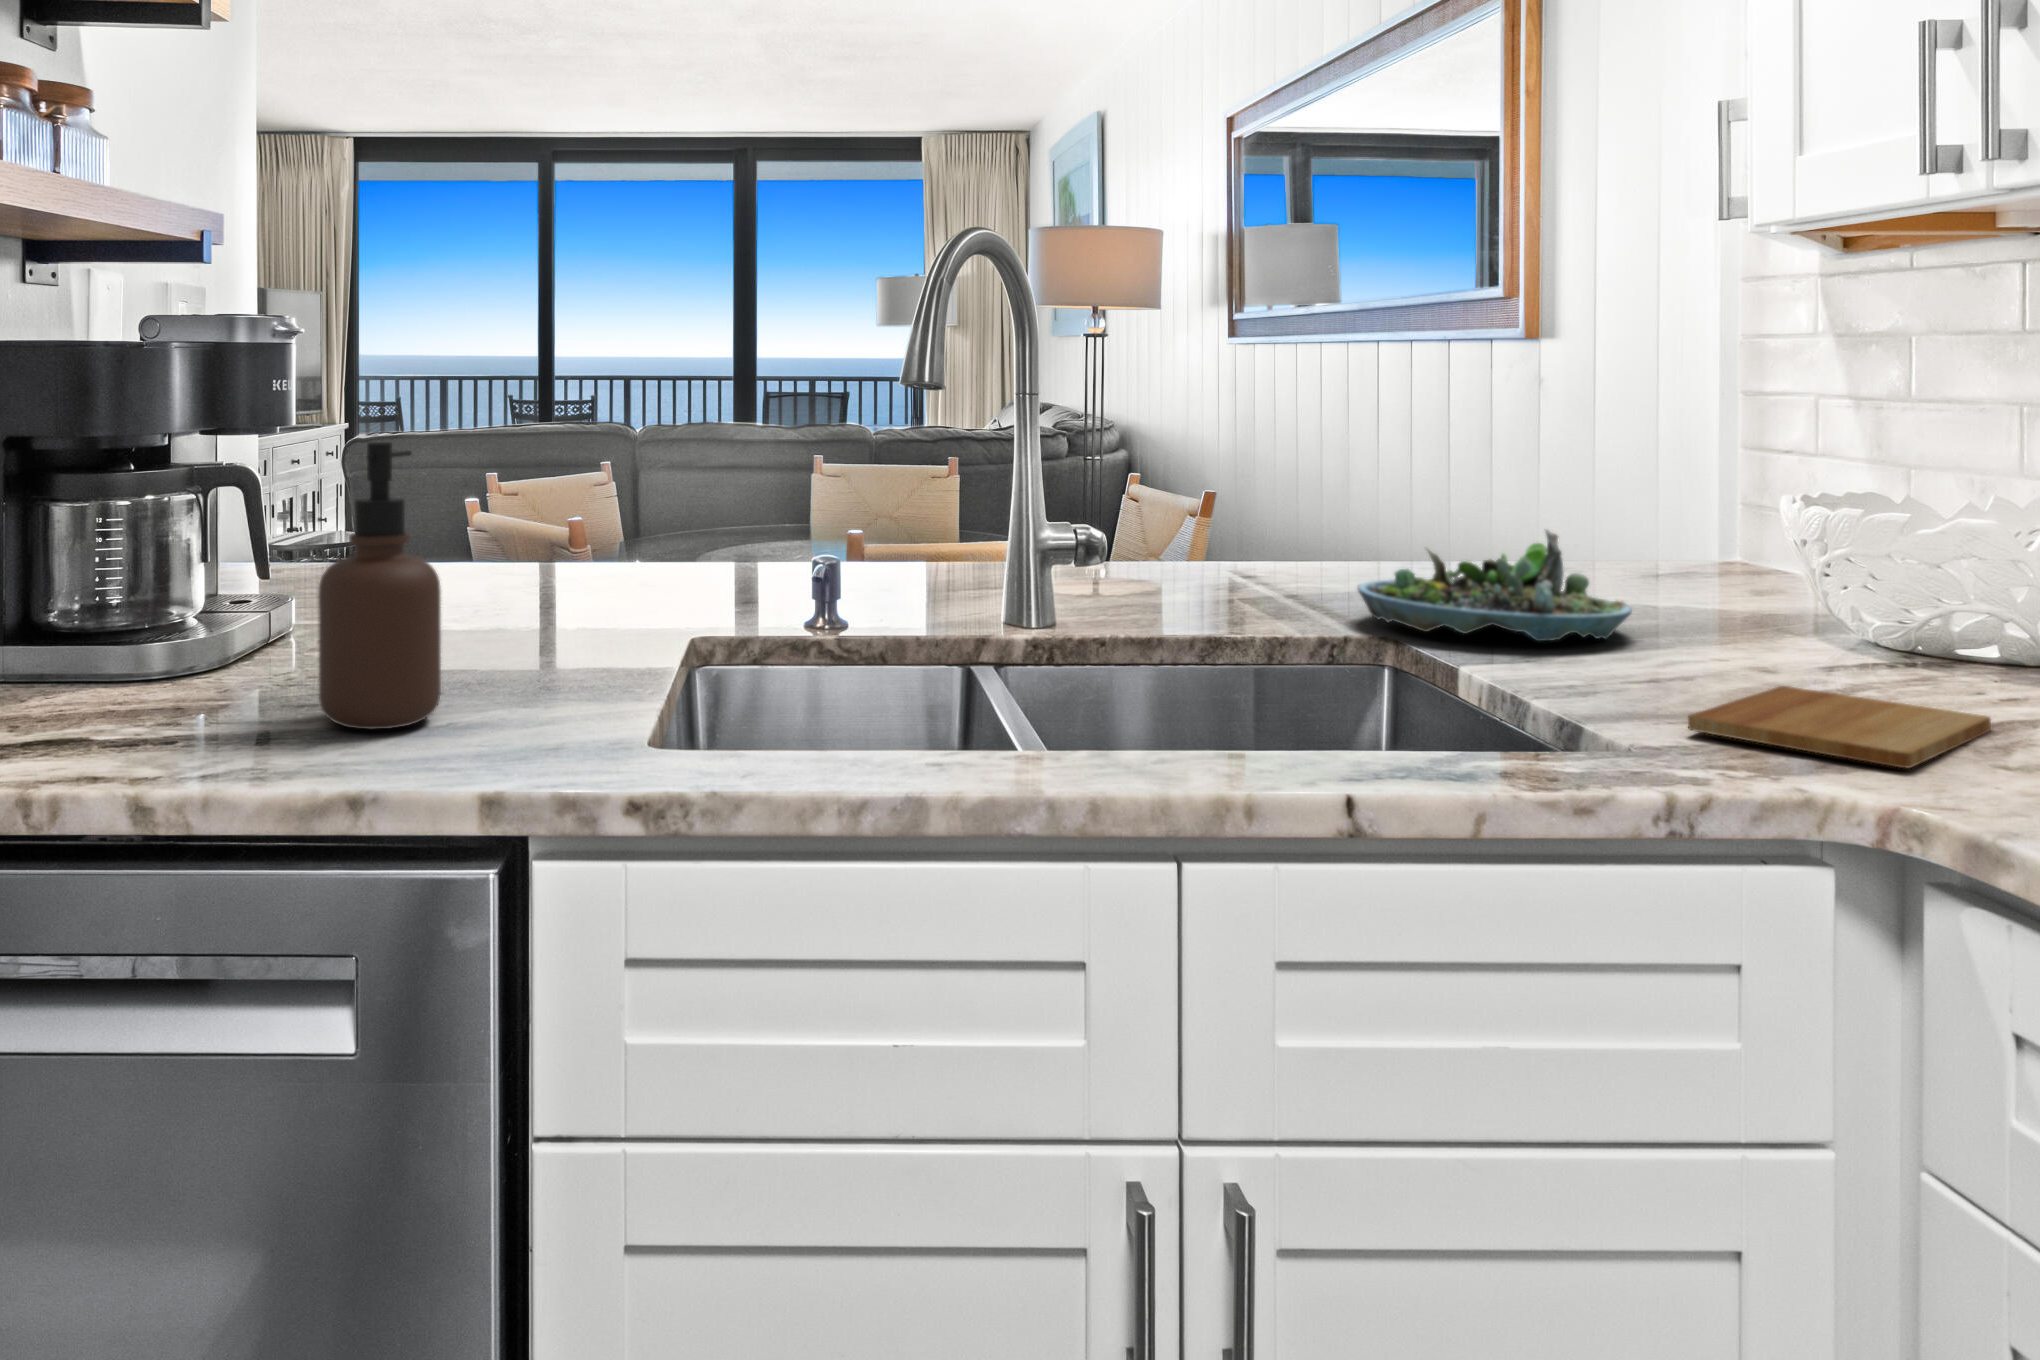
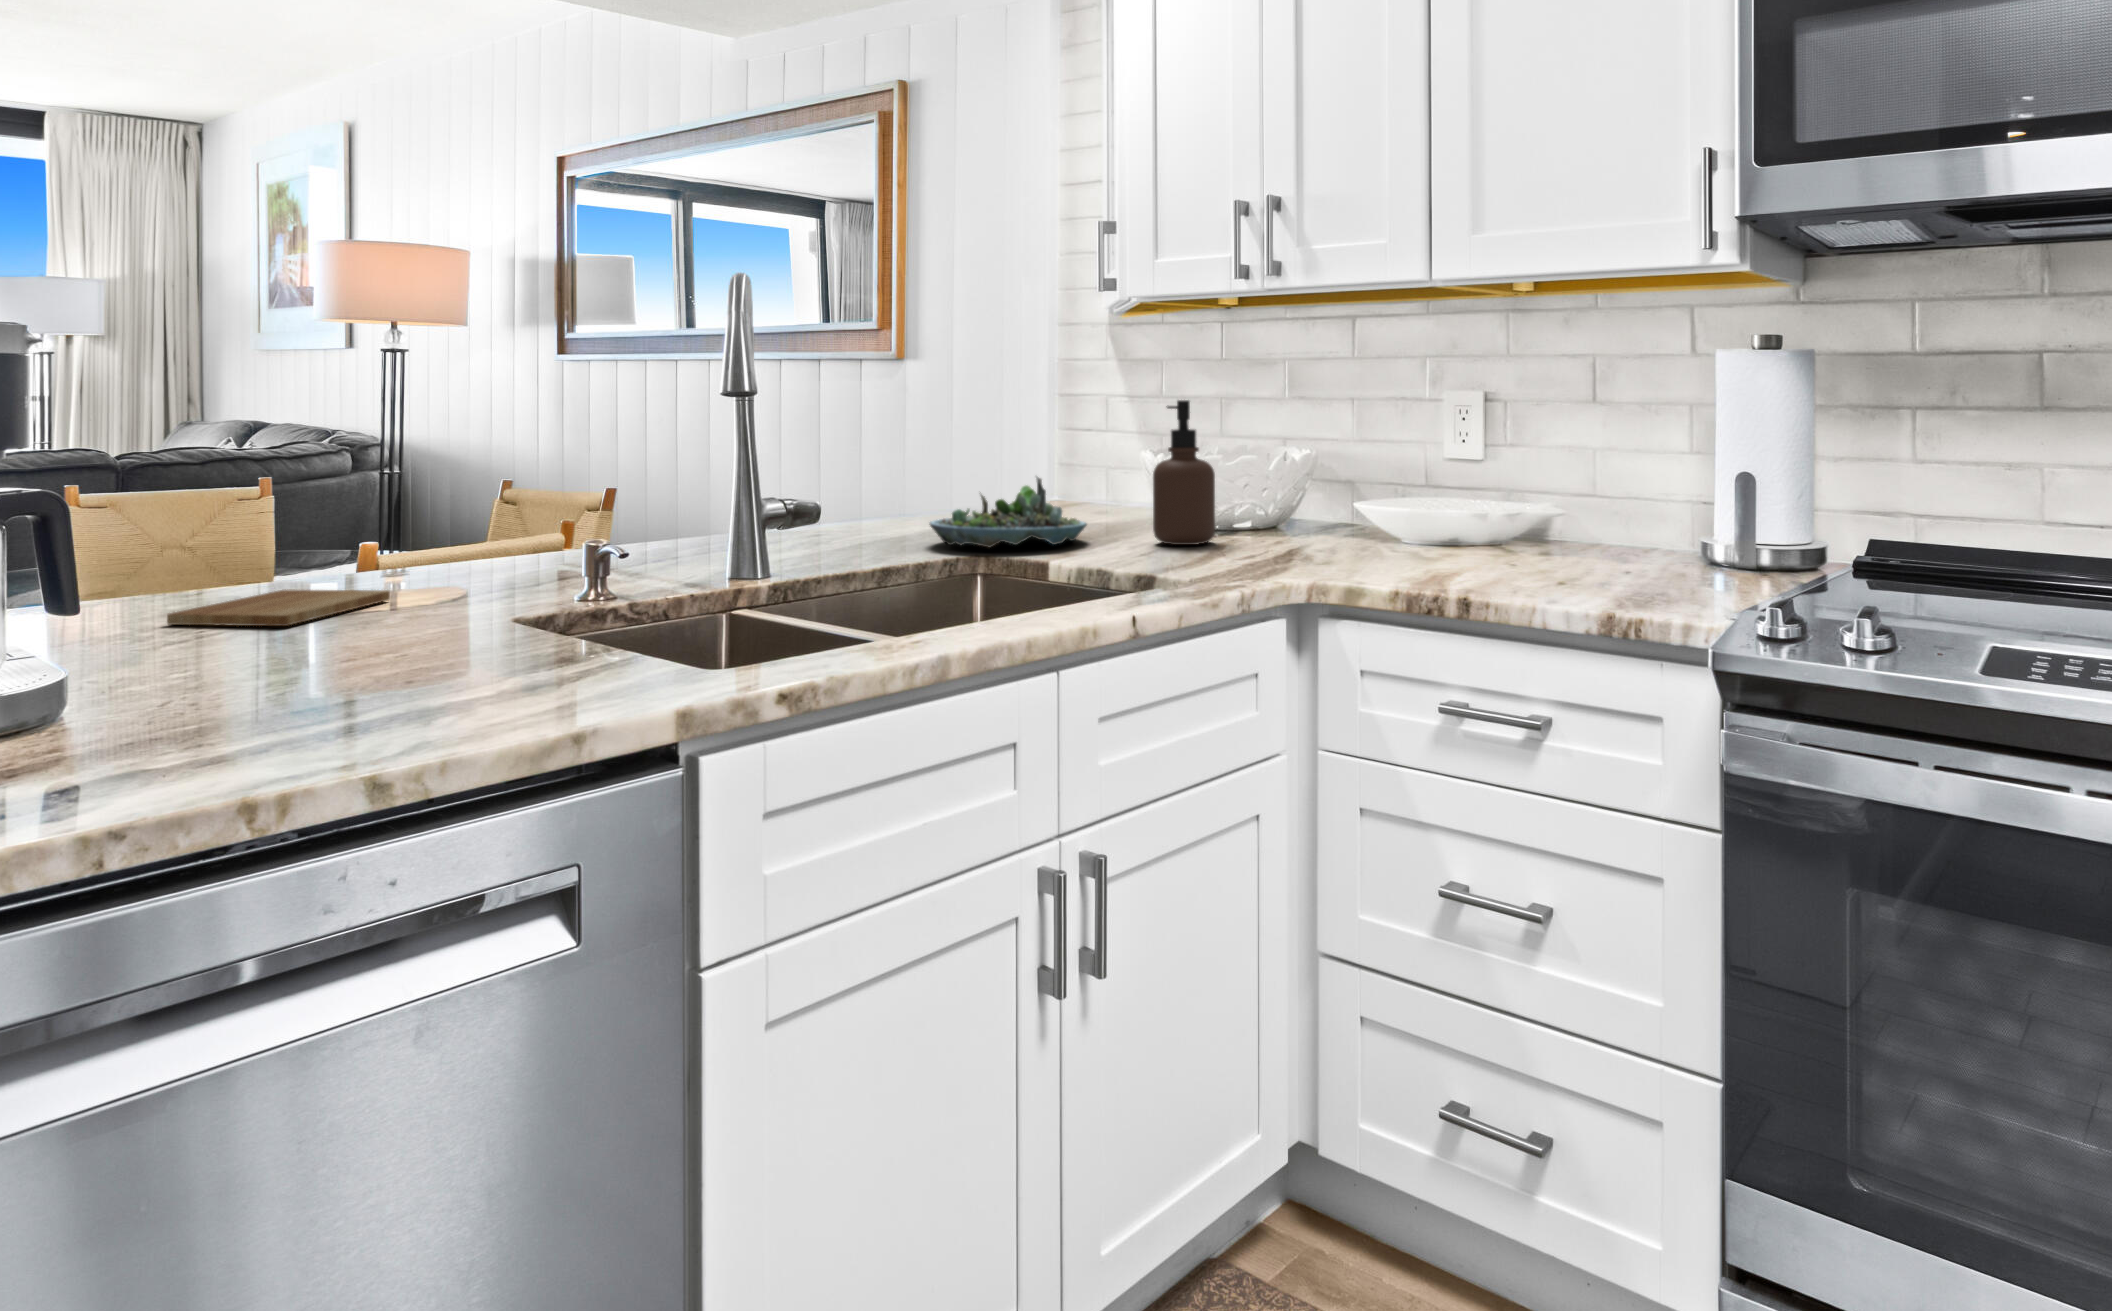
soap dispenser: present [318,442,441,729] -> present [1153,400,1215,545]
cutting board: present [1688,686,1991,768] -> present [167,589,390,626]

